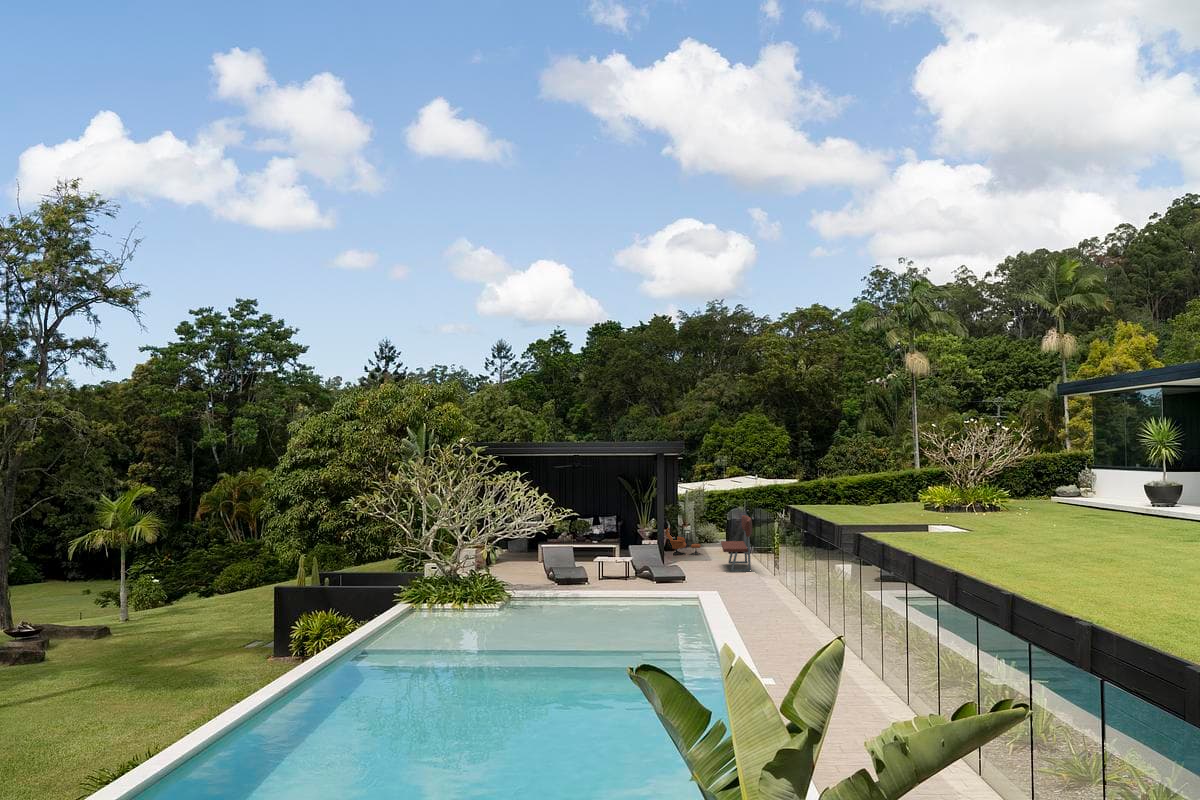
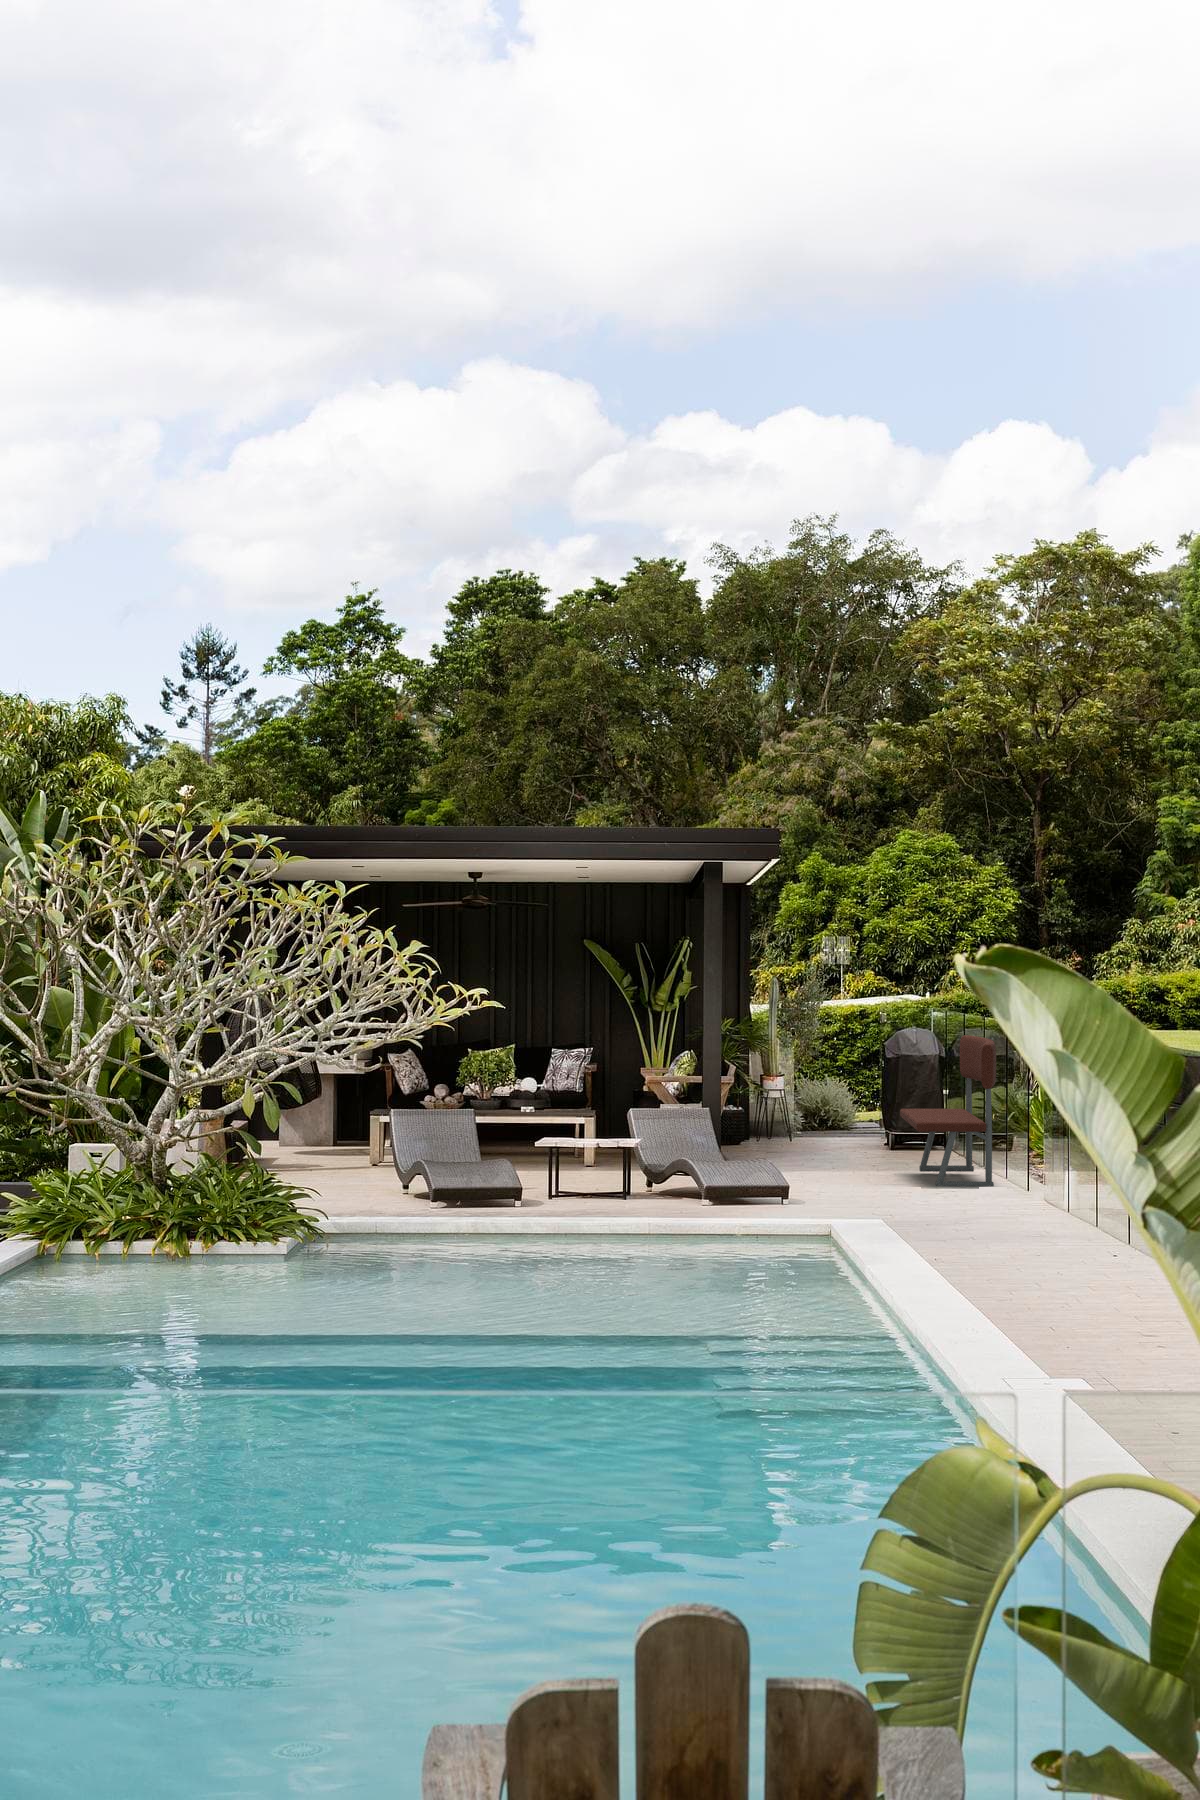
lounge chair: present [666,528,701,555] -> none [728,1078,835,1158]

